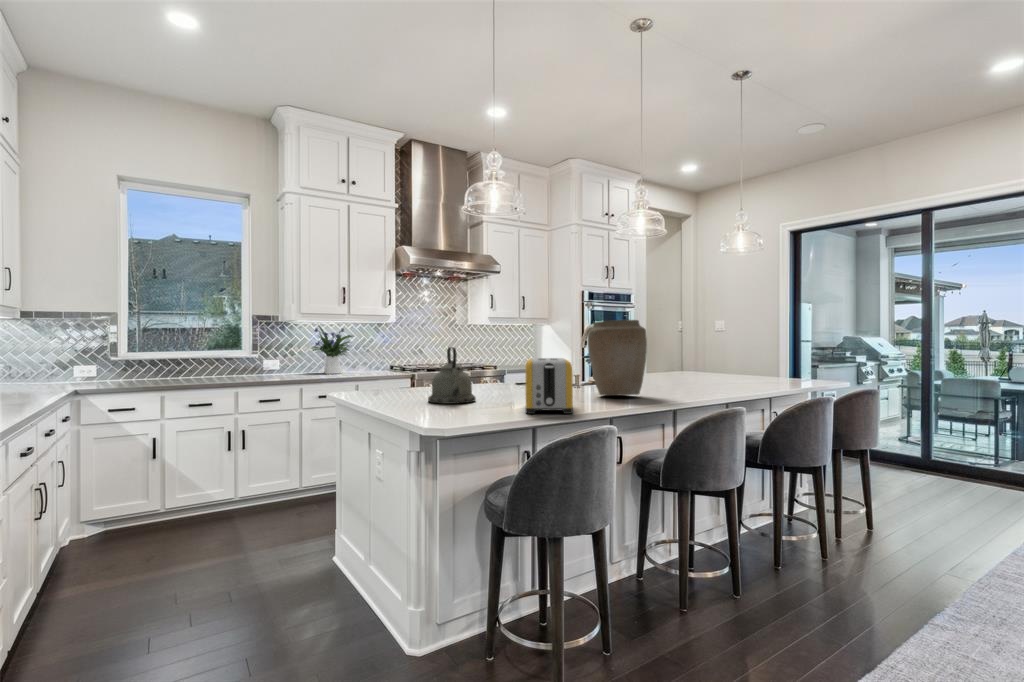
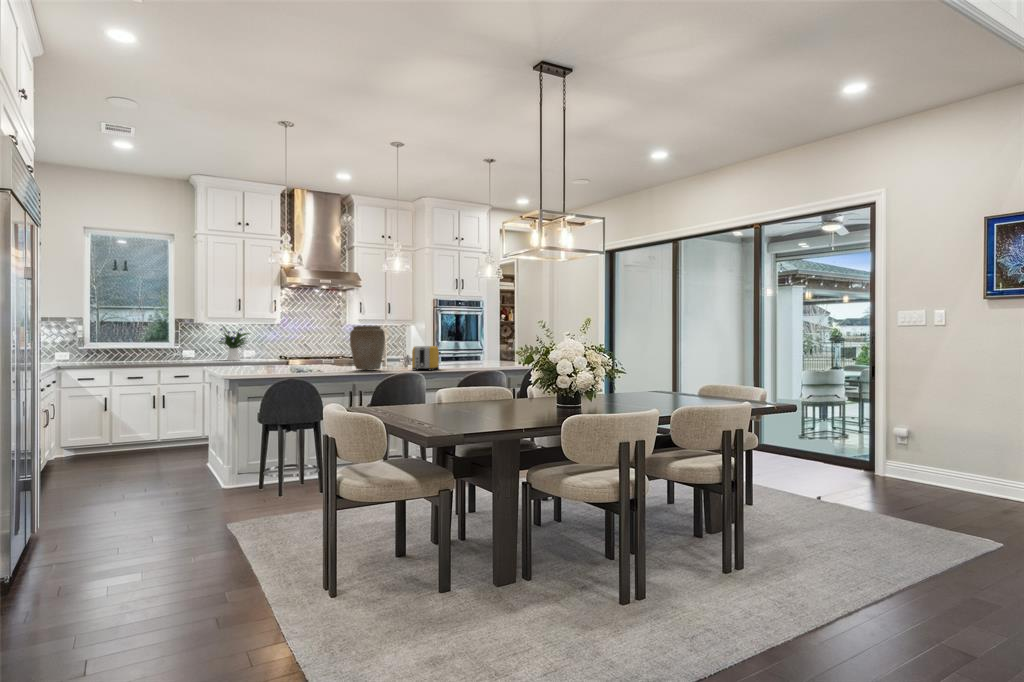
kettle: present [428,347,476,404] -> none [251,341,279,371]
toaster: present [525,358,573,414] -> present [412,346,439,370]

